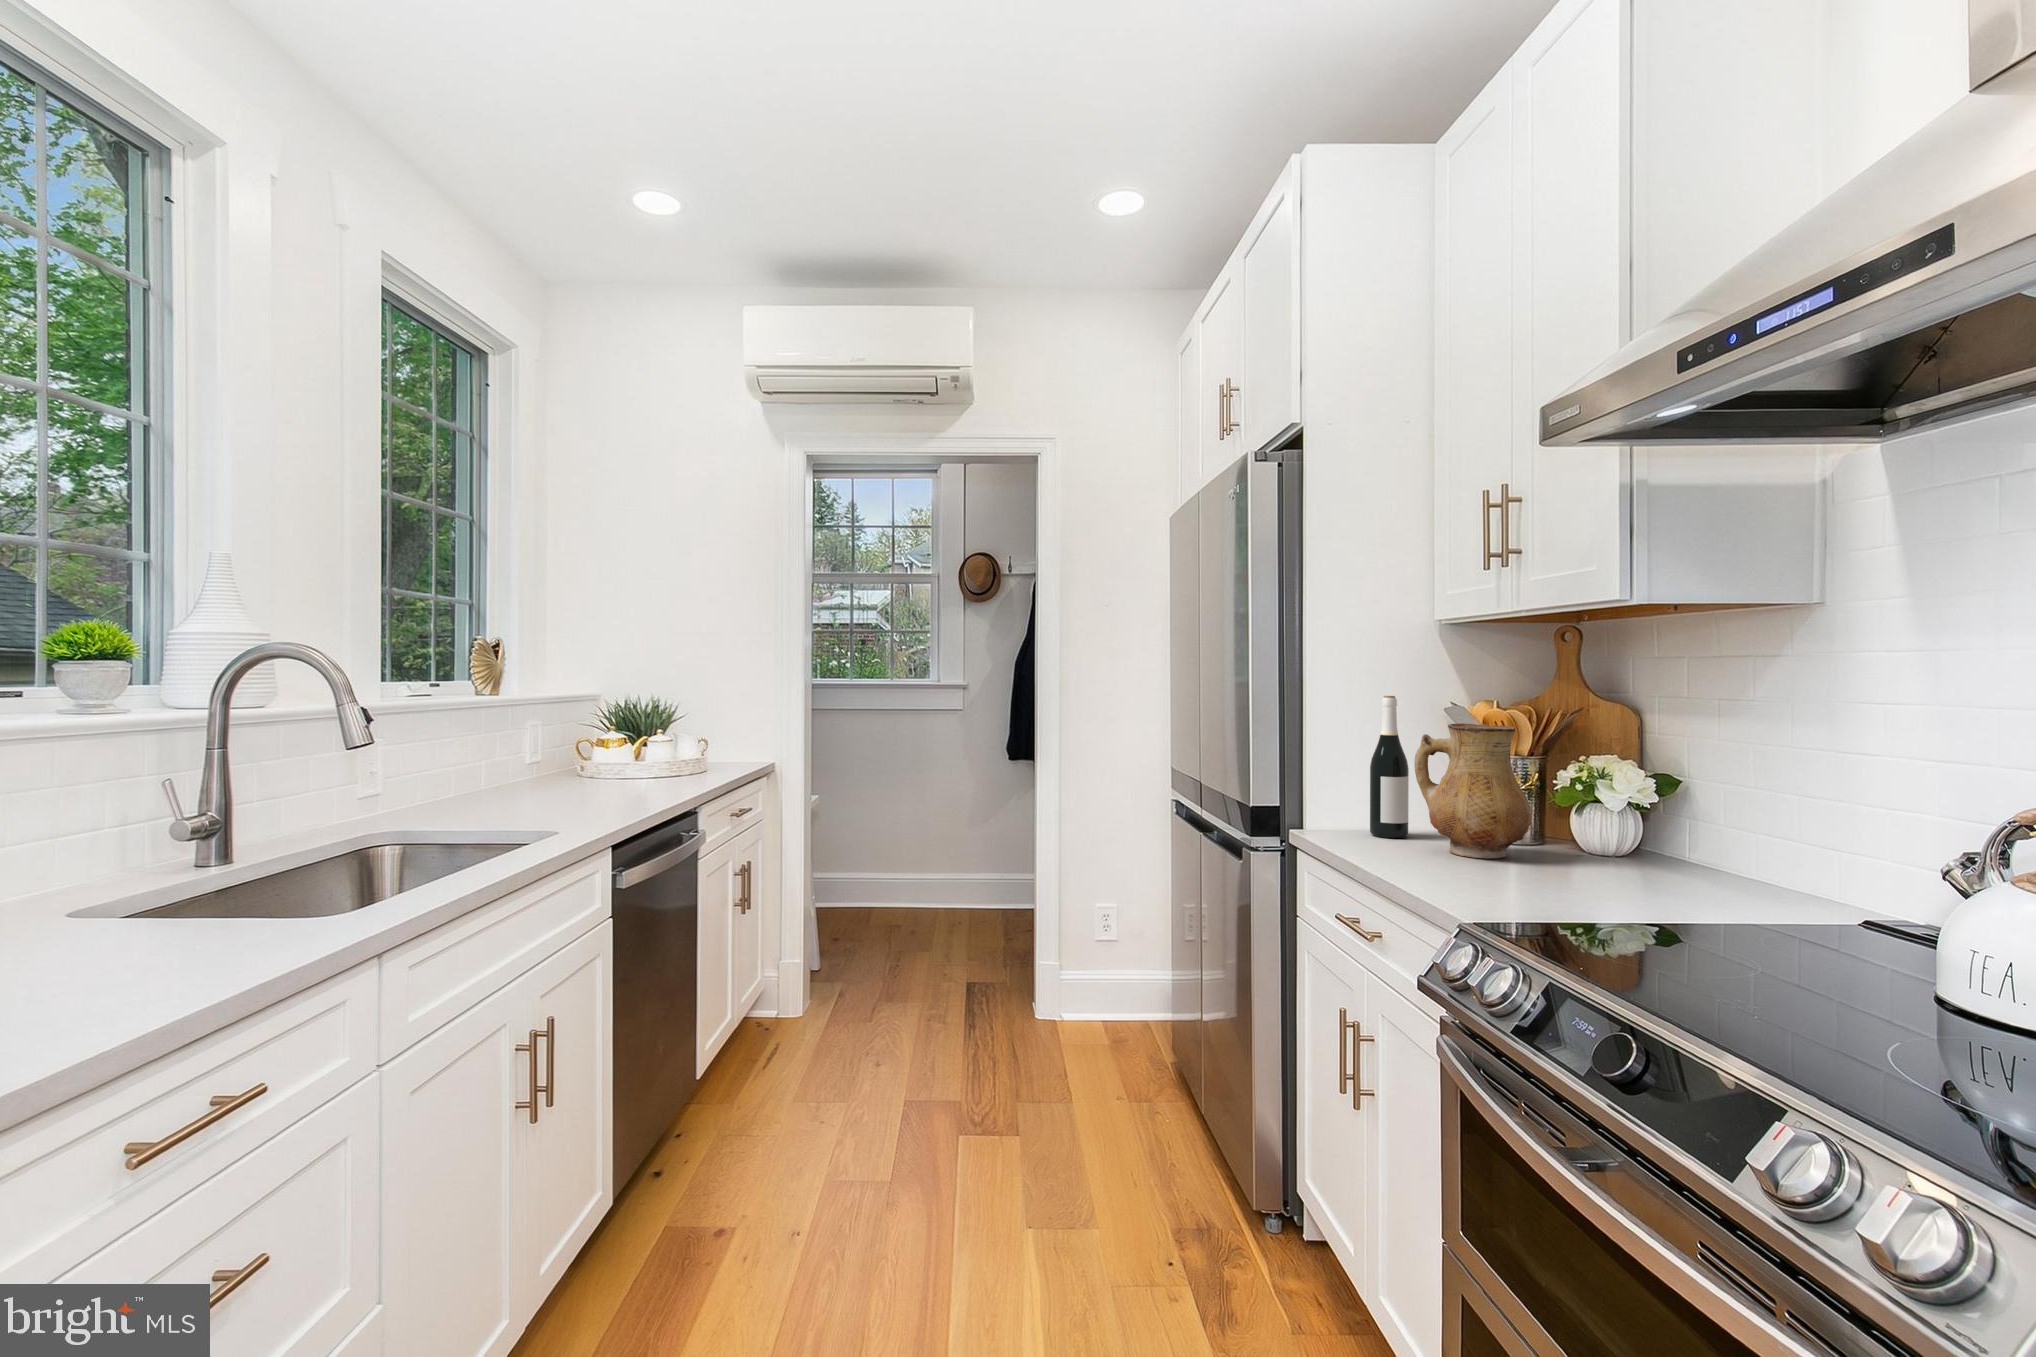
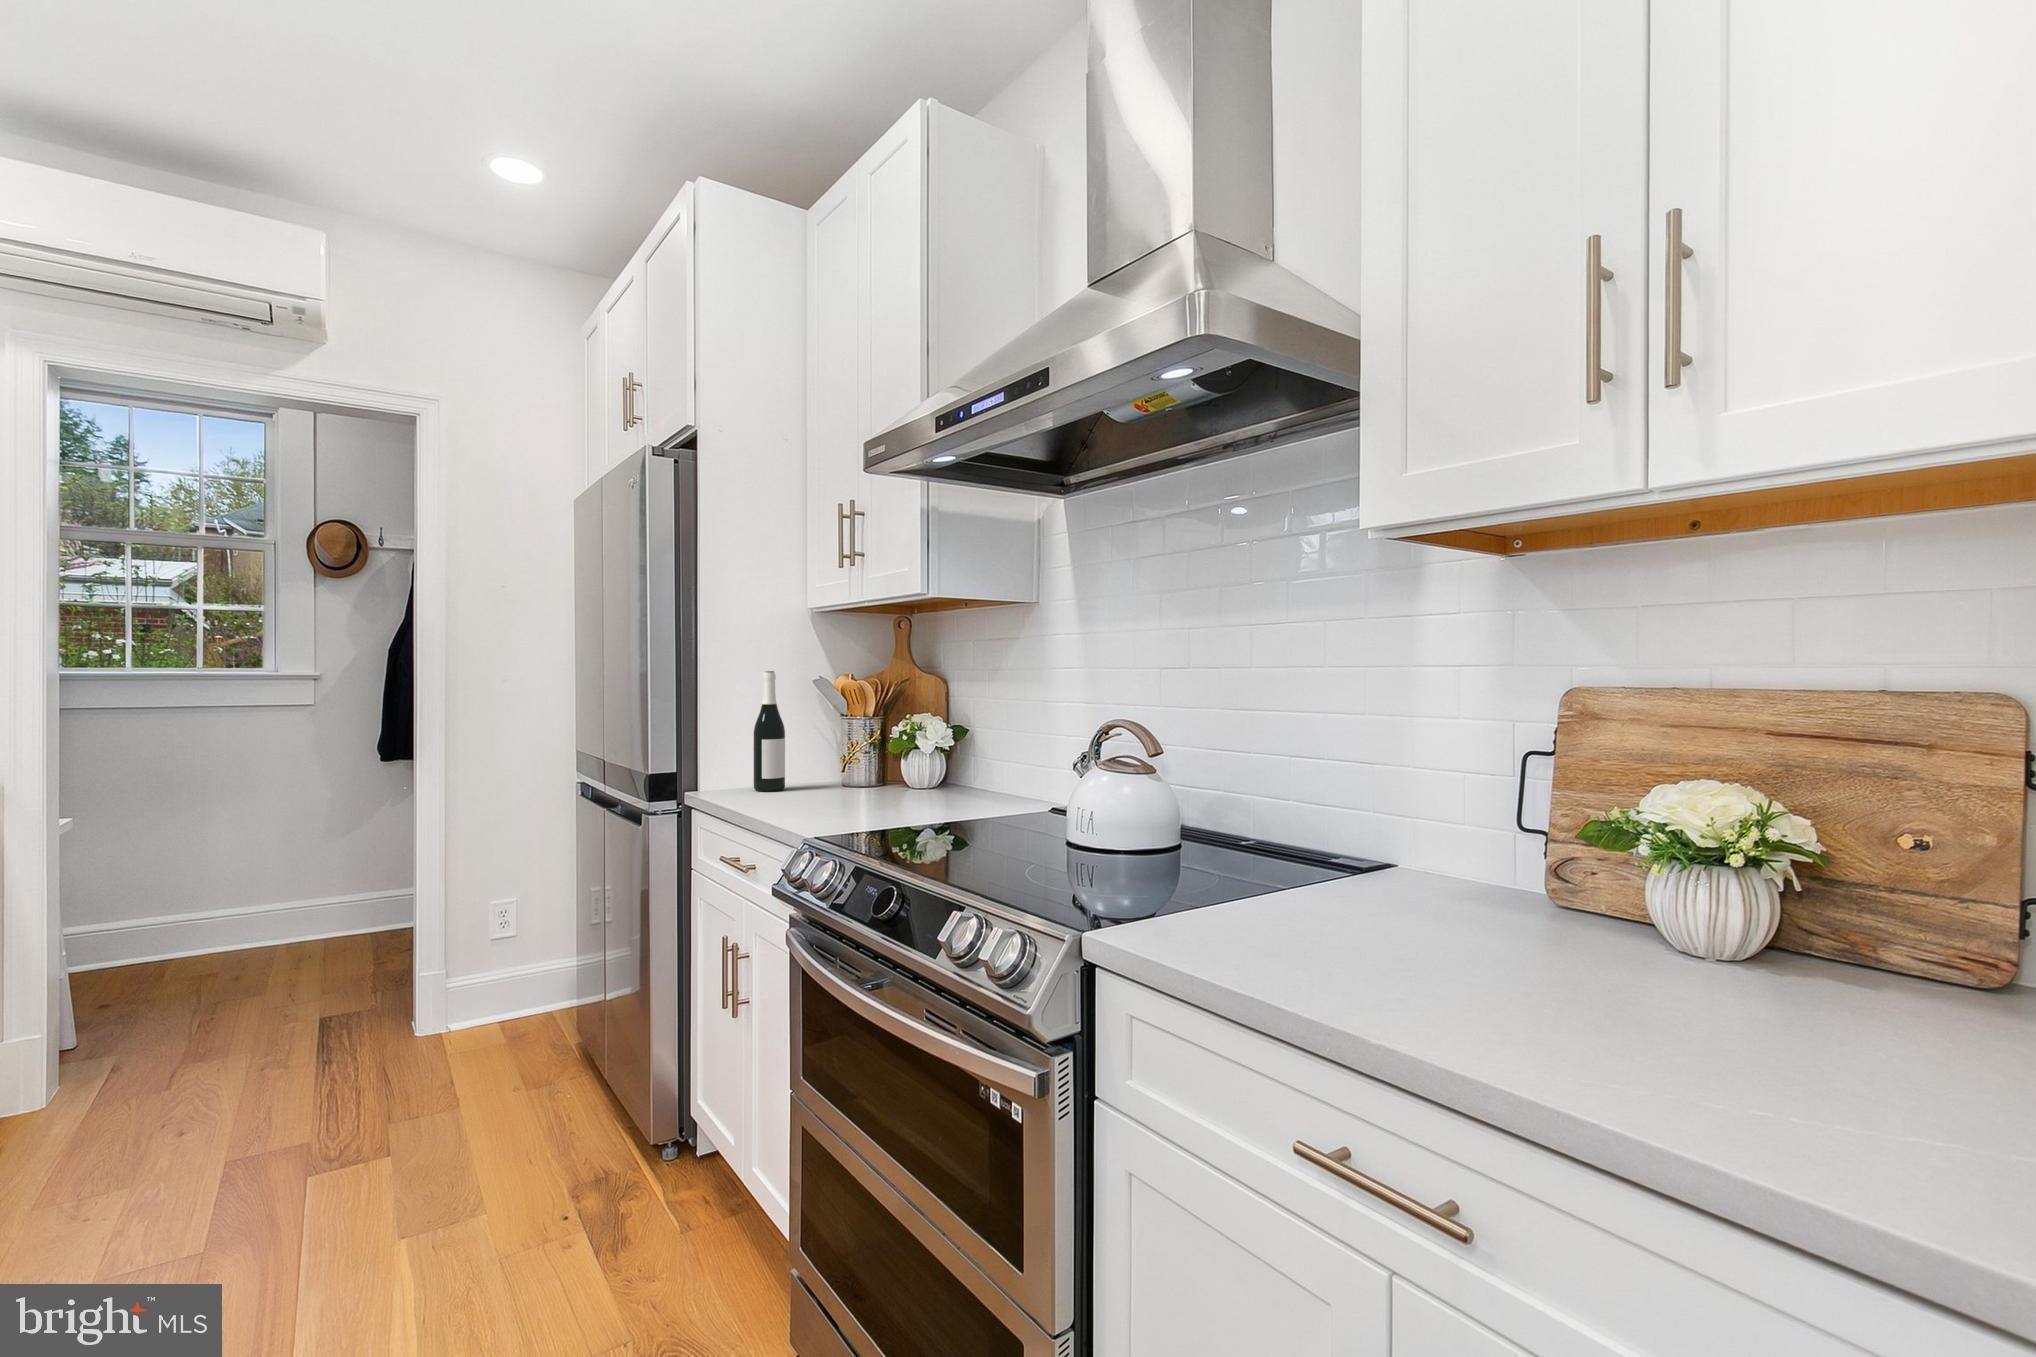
ceramic pitcher: present [1414,723,1531,858] -> none [787,692,873,798]

